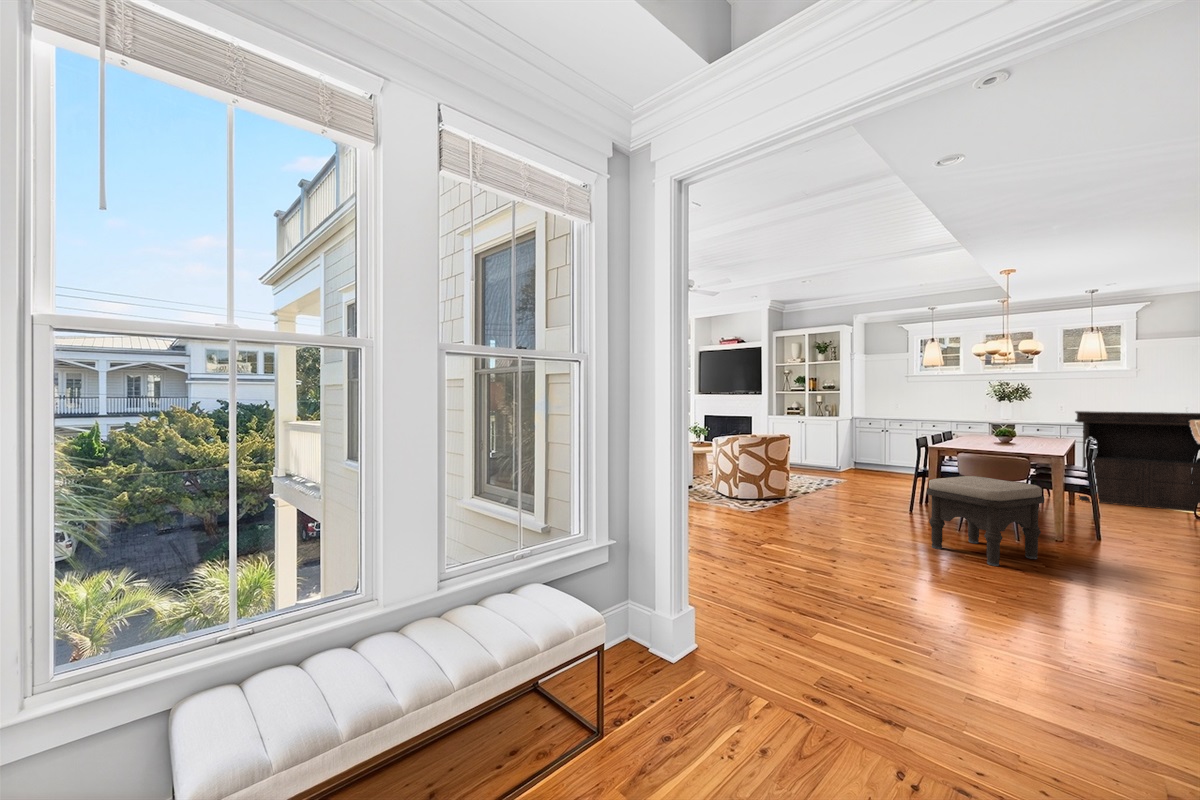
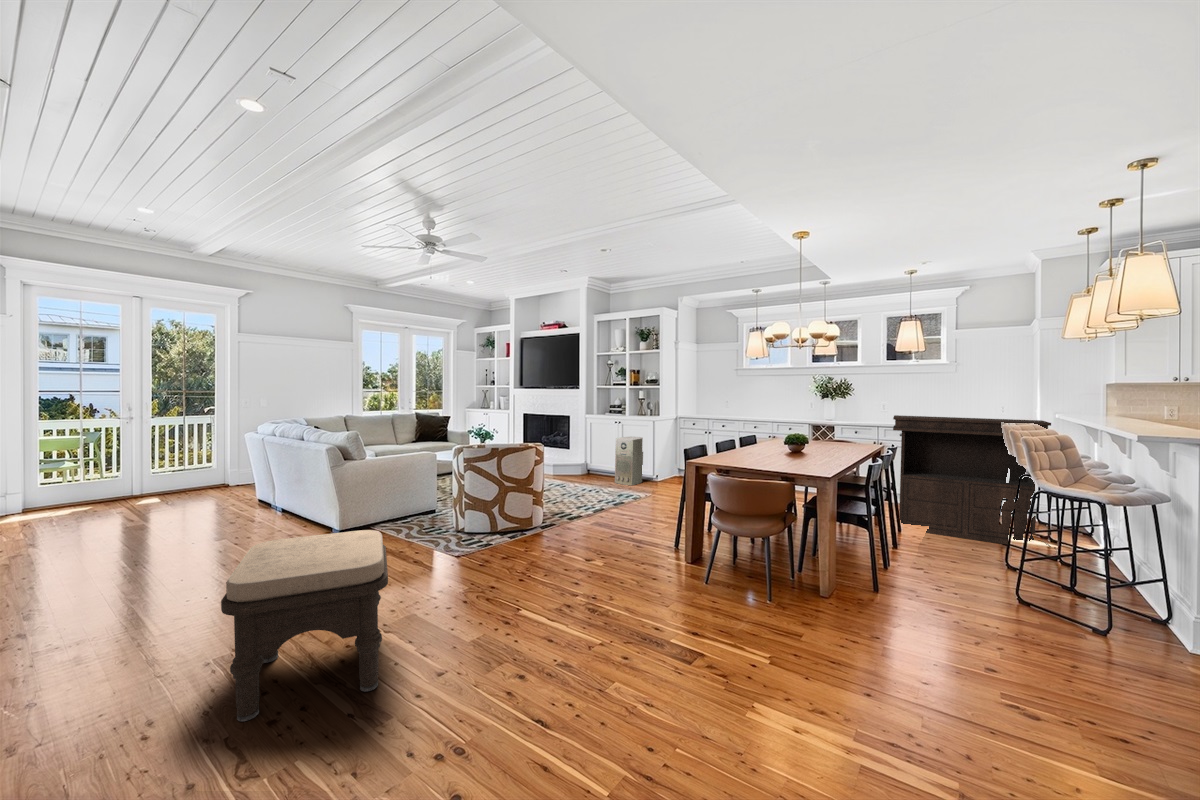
air purifier: none [805,434,828,474] -> present [615,437,643,485]
ottoman: present [927,476,1044,566] -> present [221,530,388,721]

